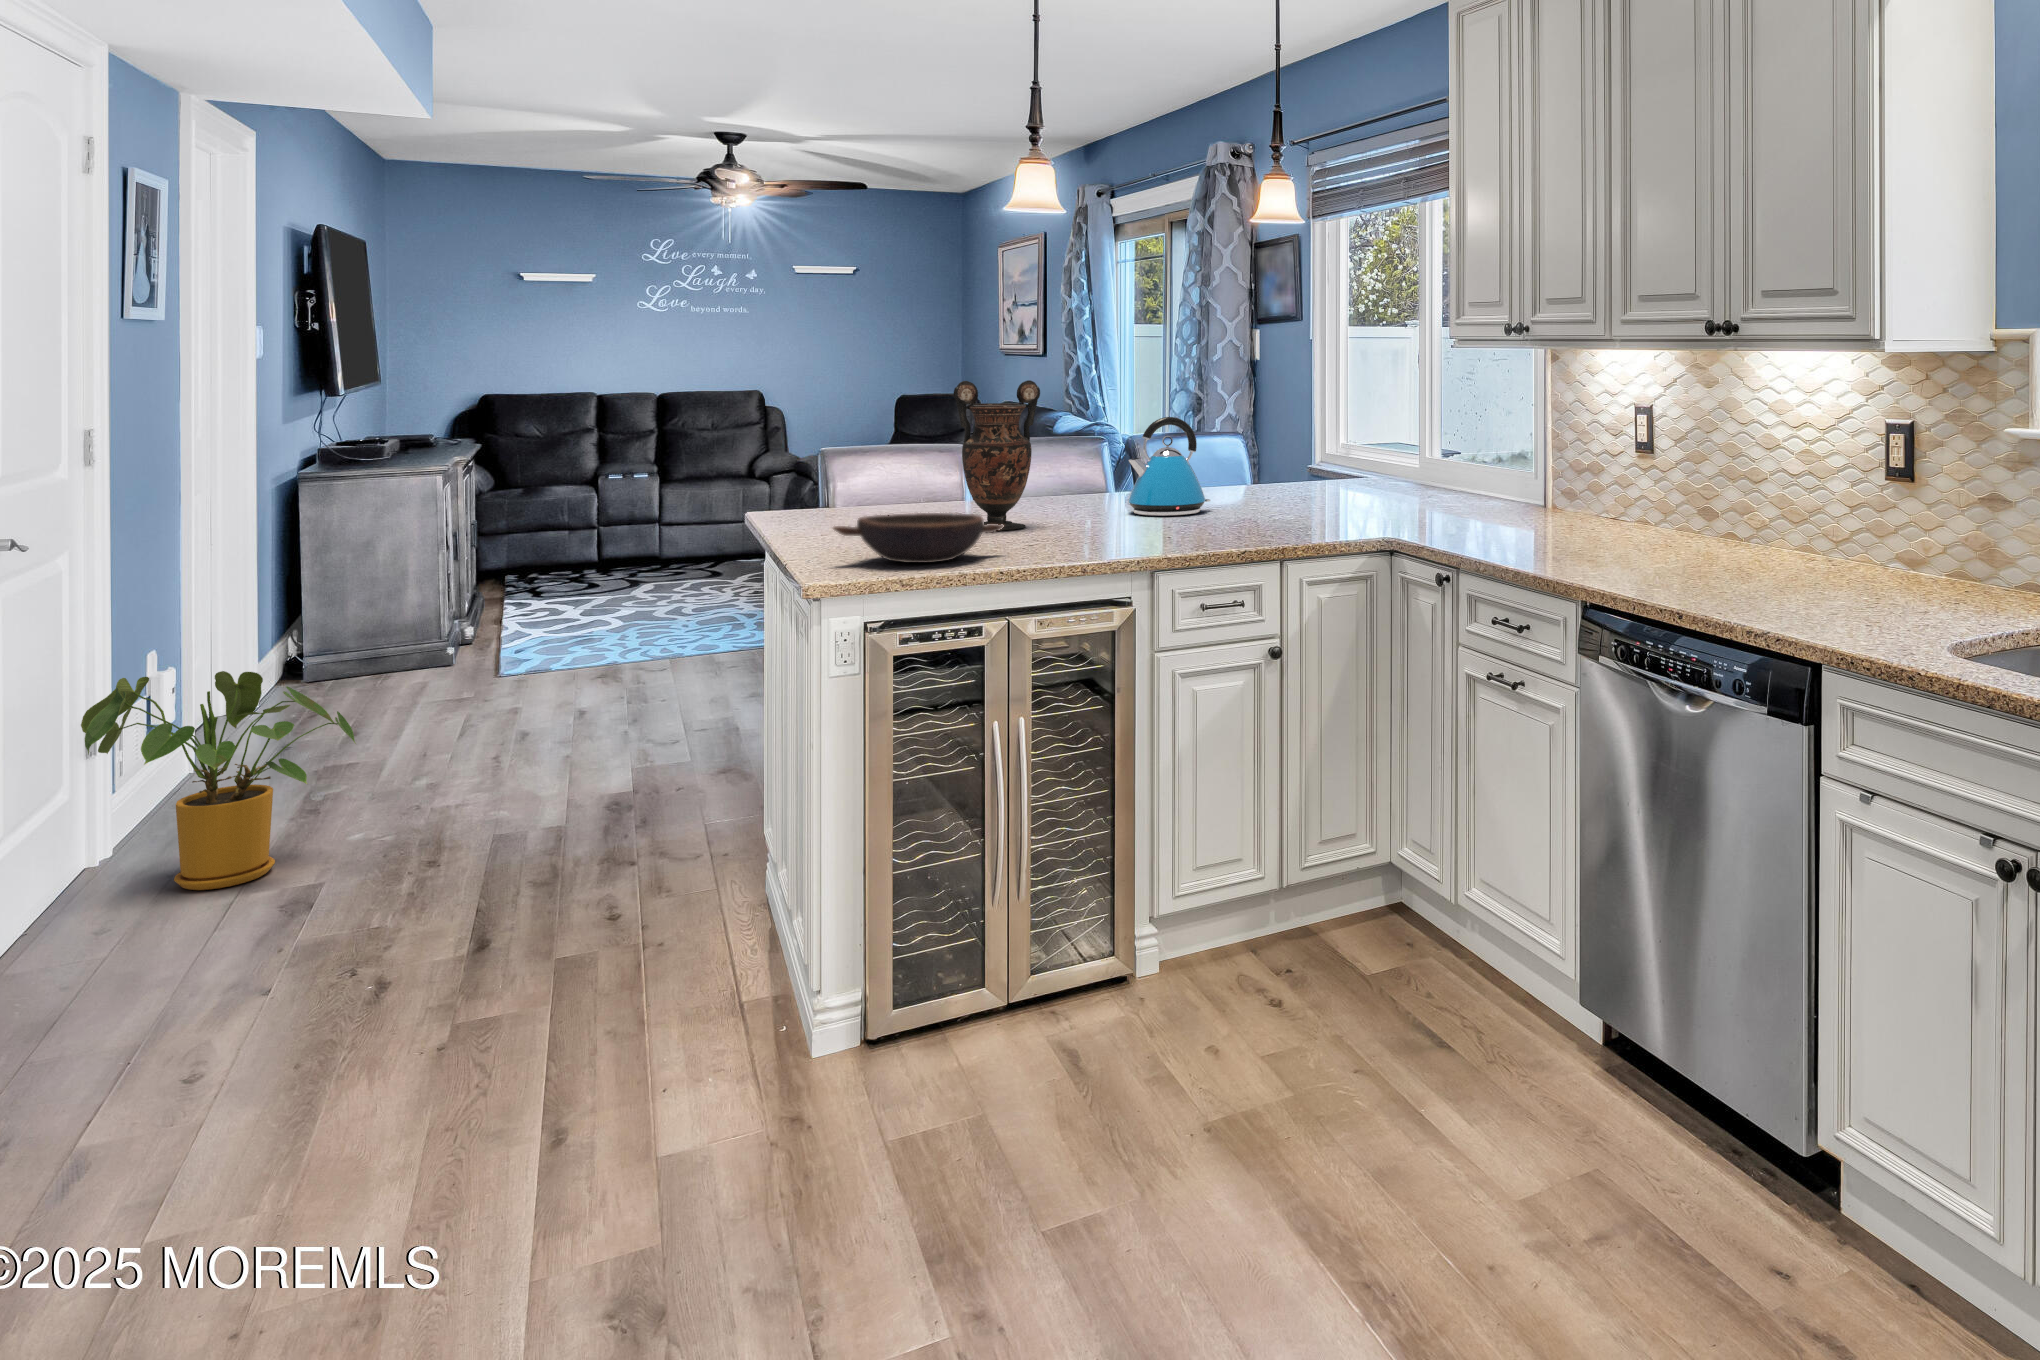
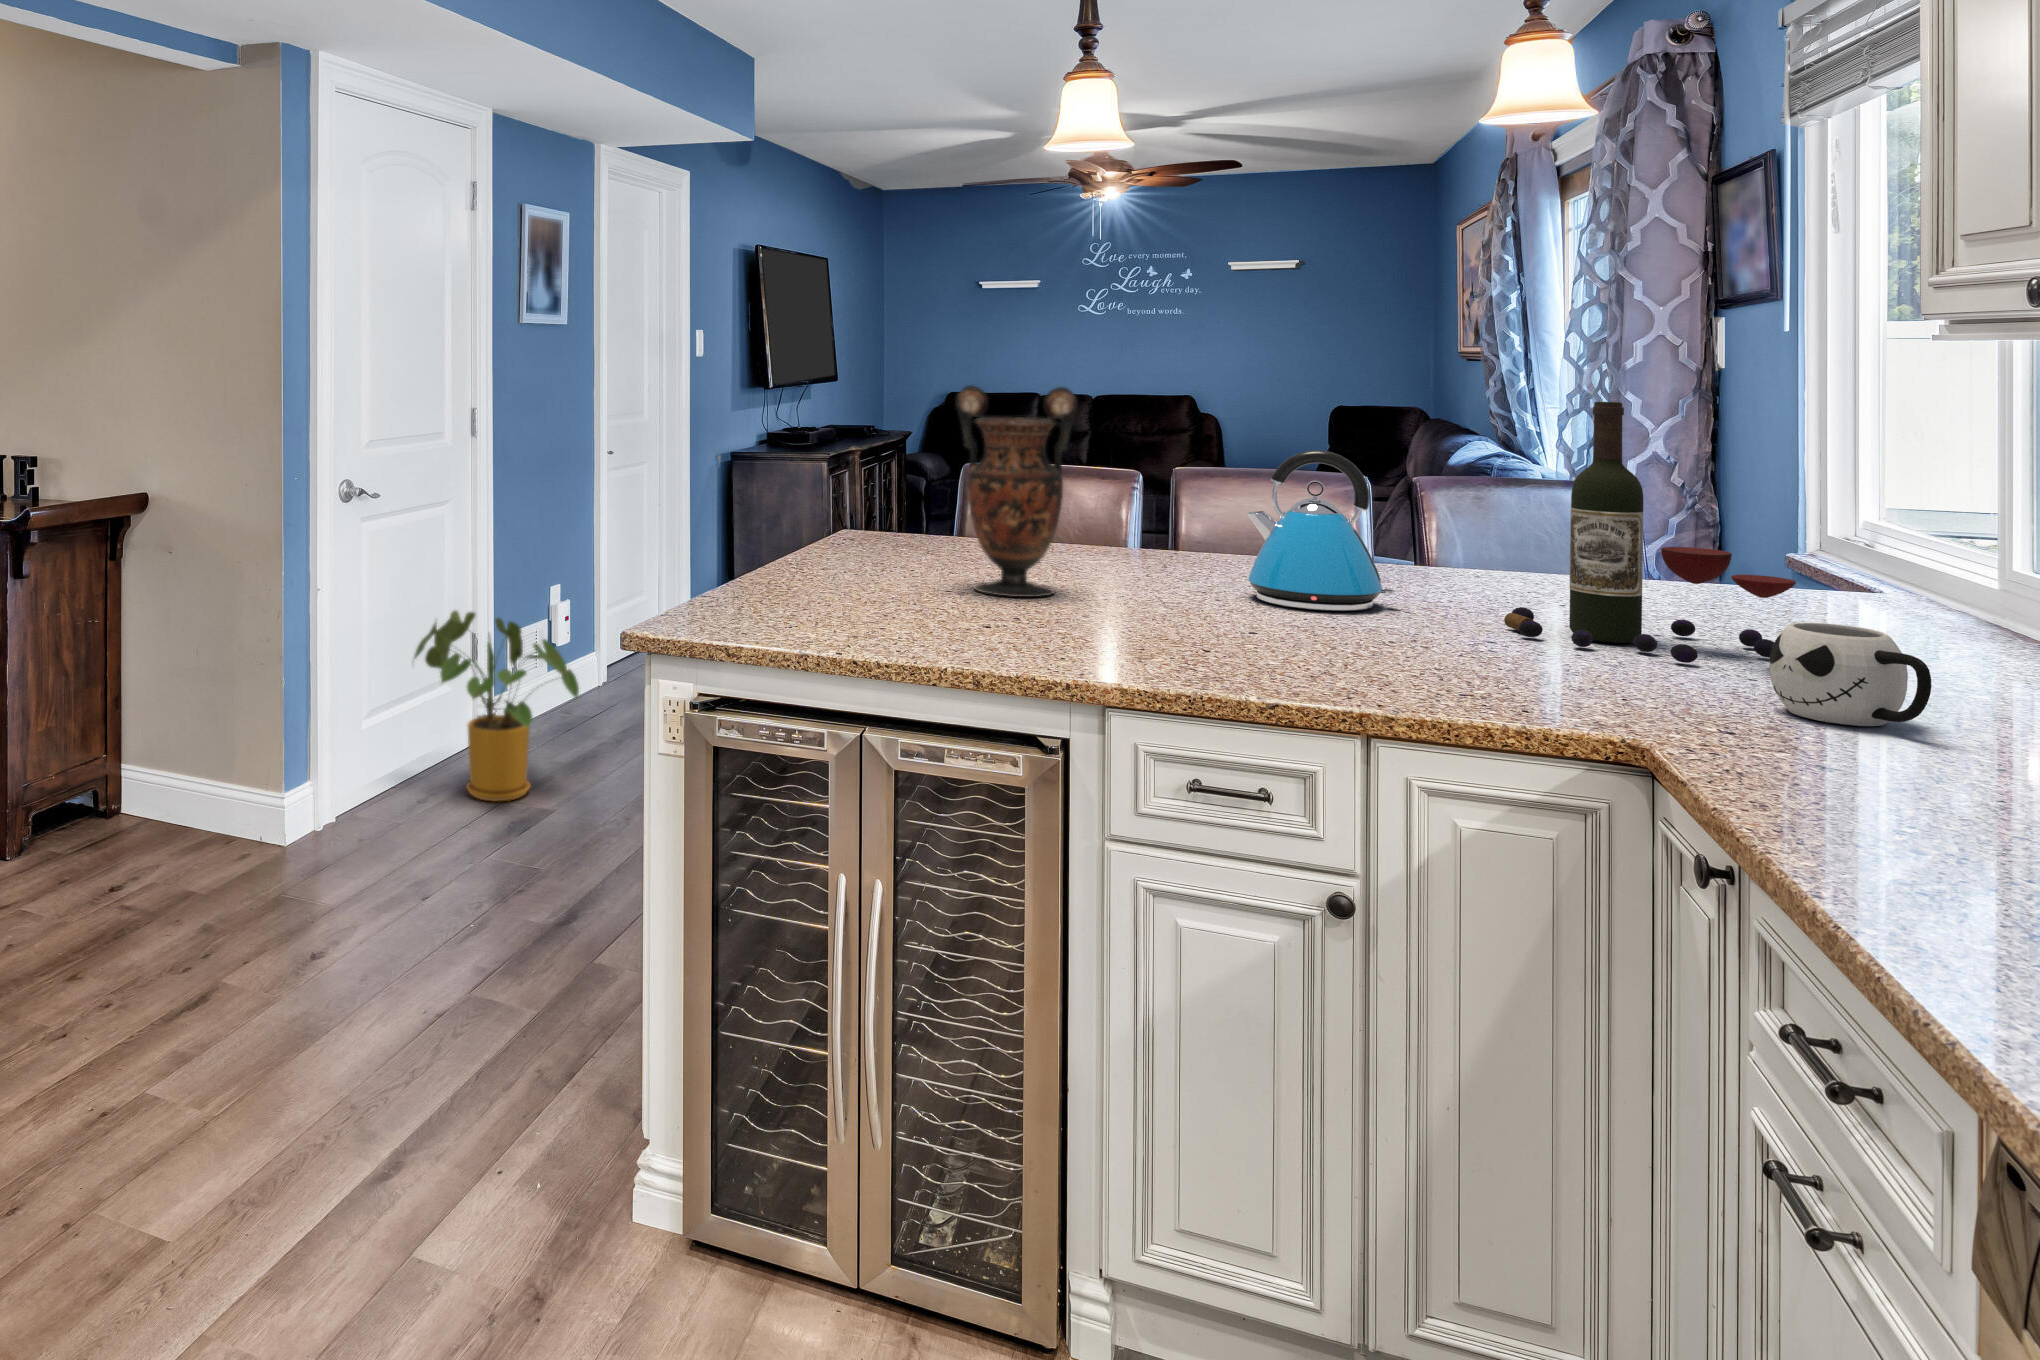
wine bottle: none [1271,382,1405,514] -> present [1504,402,1796,663]
mug: none [1413,482,1474,525] -> present [1769,622,1932,726]
bowl: present [833,513,1003,563] -> none [689,557,905,633]

